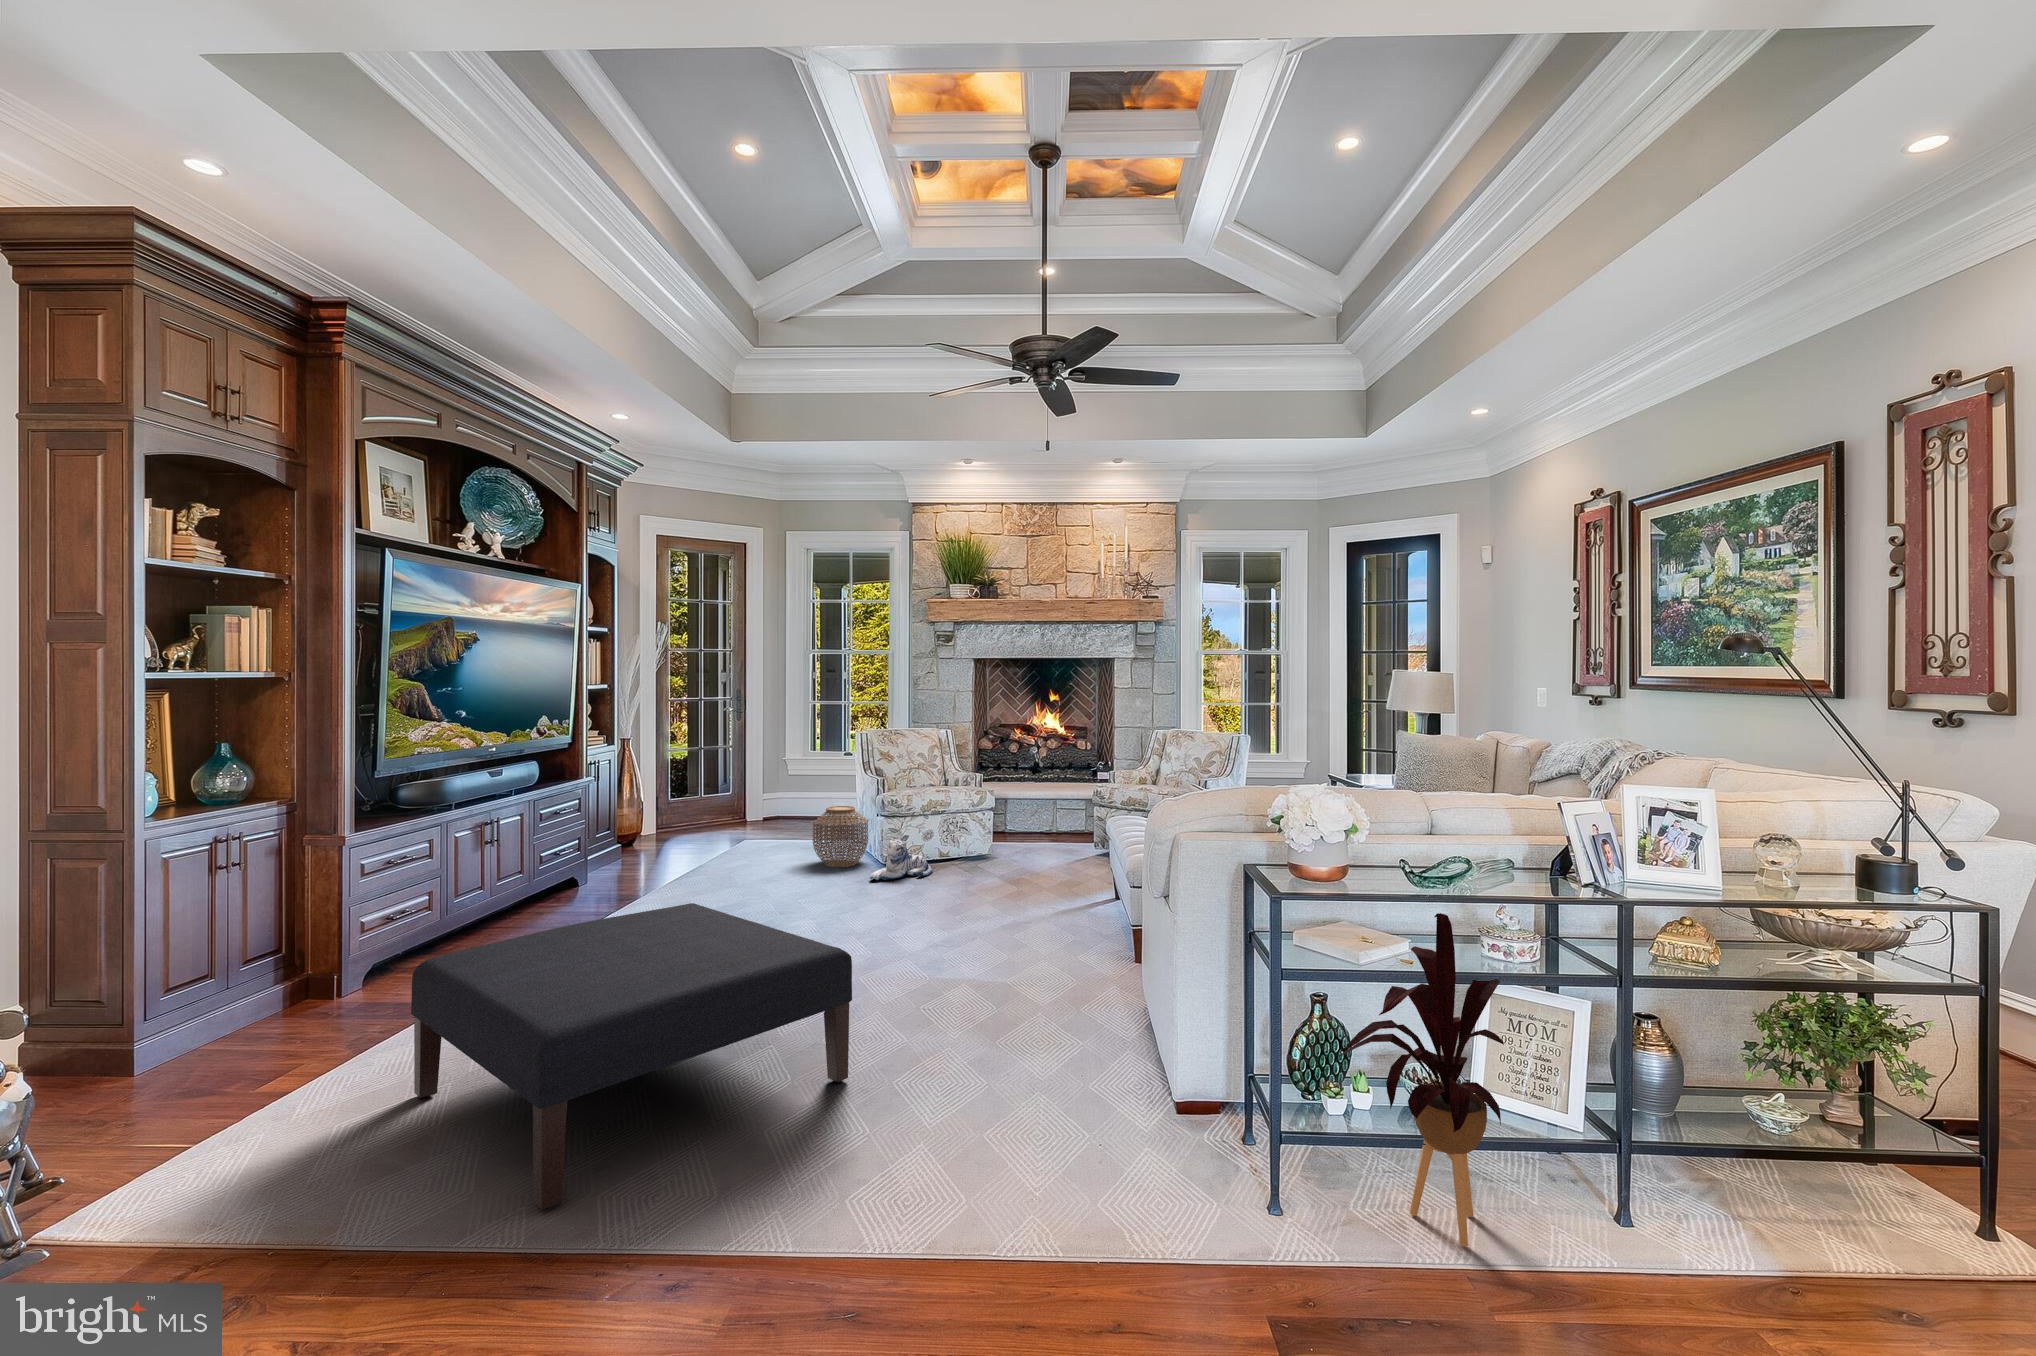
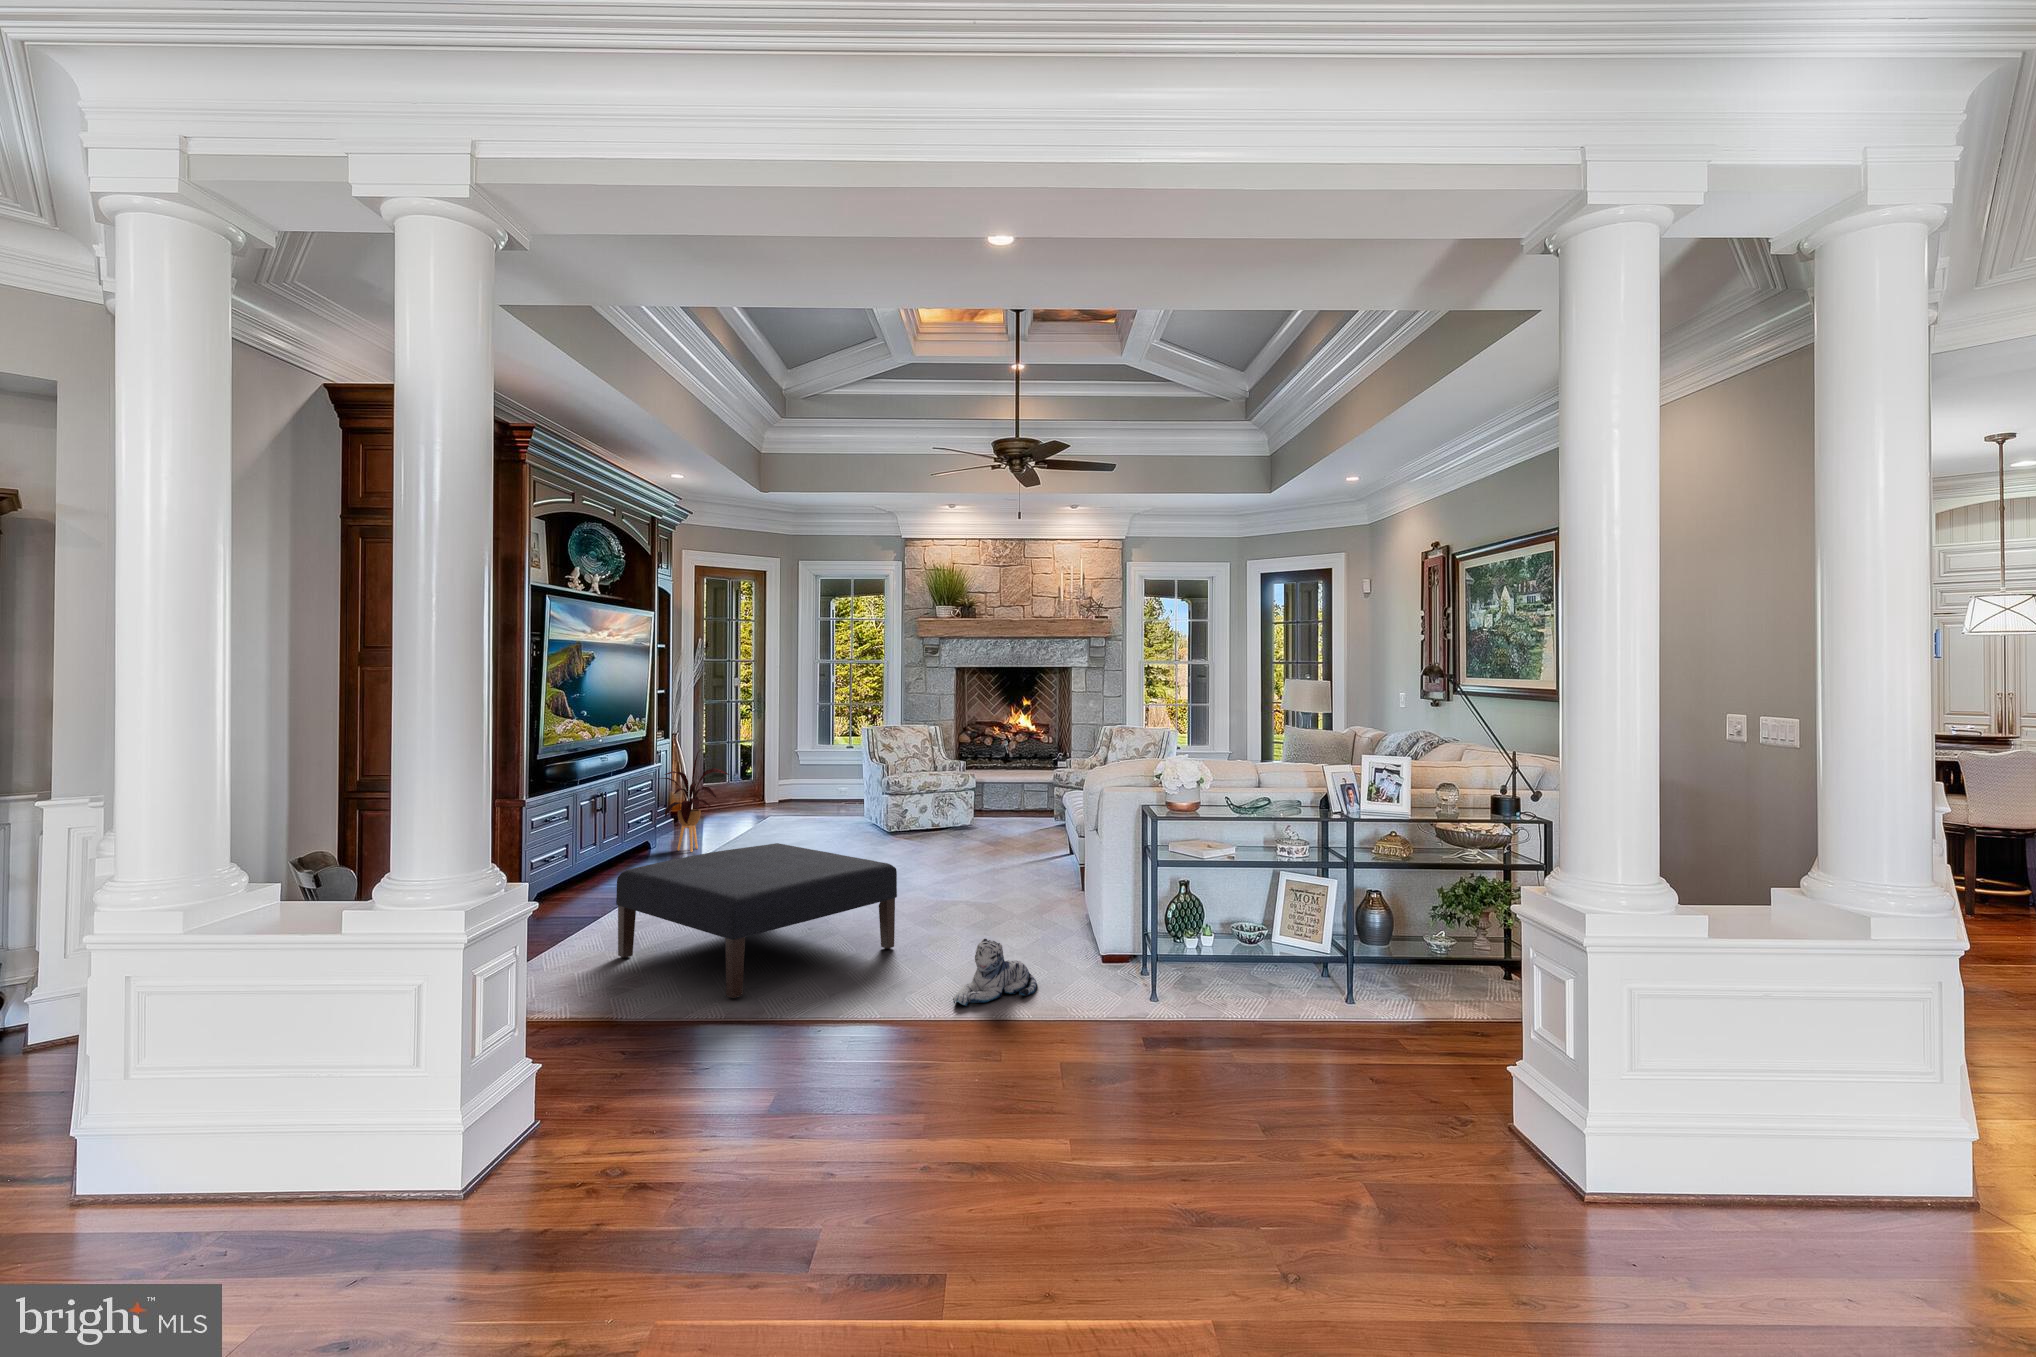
woven basket: present [813,806,868,867] -> none [832,787,876,836]
plush toy: present [870,838,932,880] -> present [953,938,1037,1006]
house plant: present [1337,913,1504,1246] -> present [660,749,729,852]

